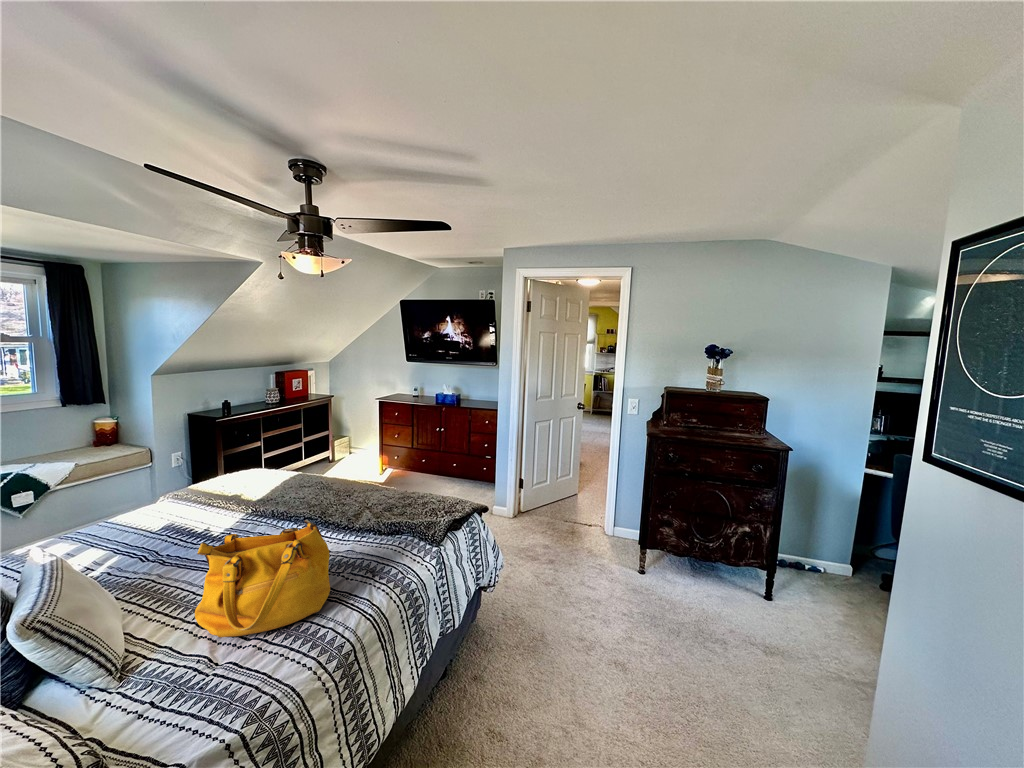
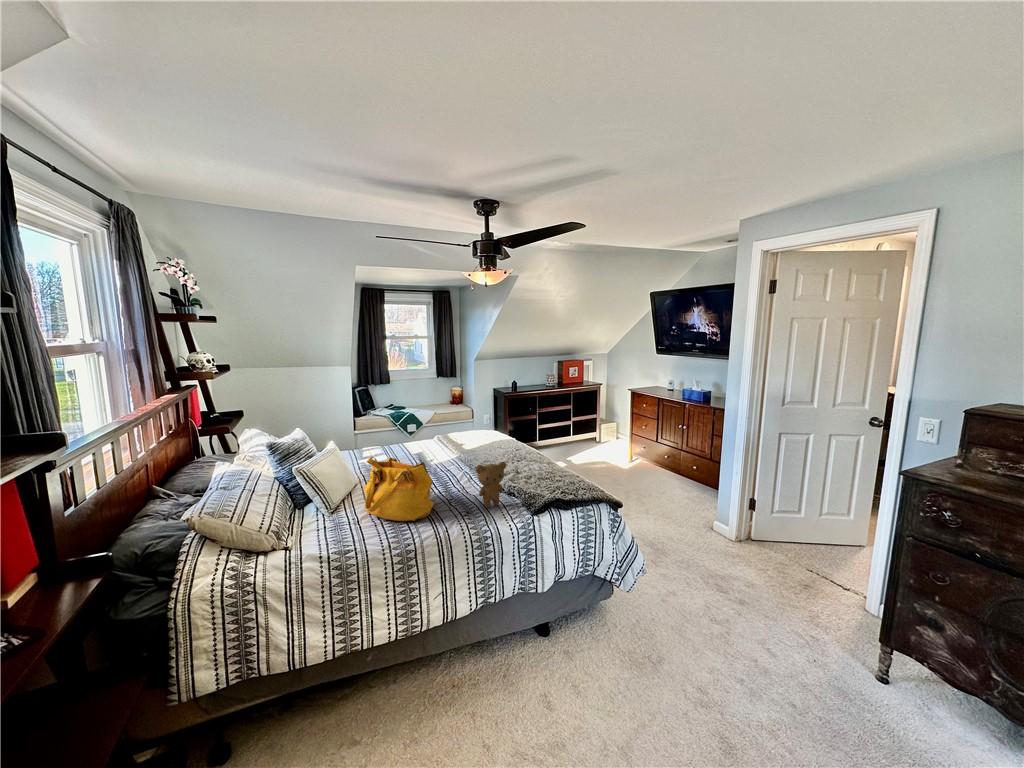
teddy bear: none [379,494,408,556] -> present [475,462,506,508]

